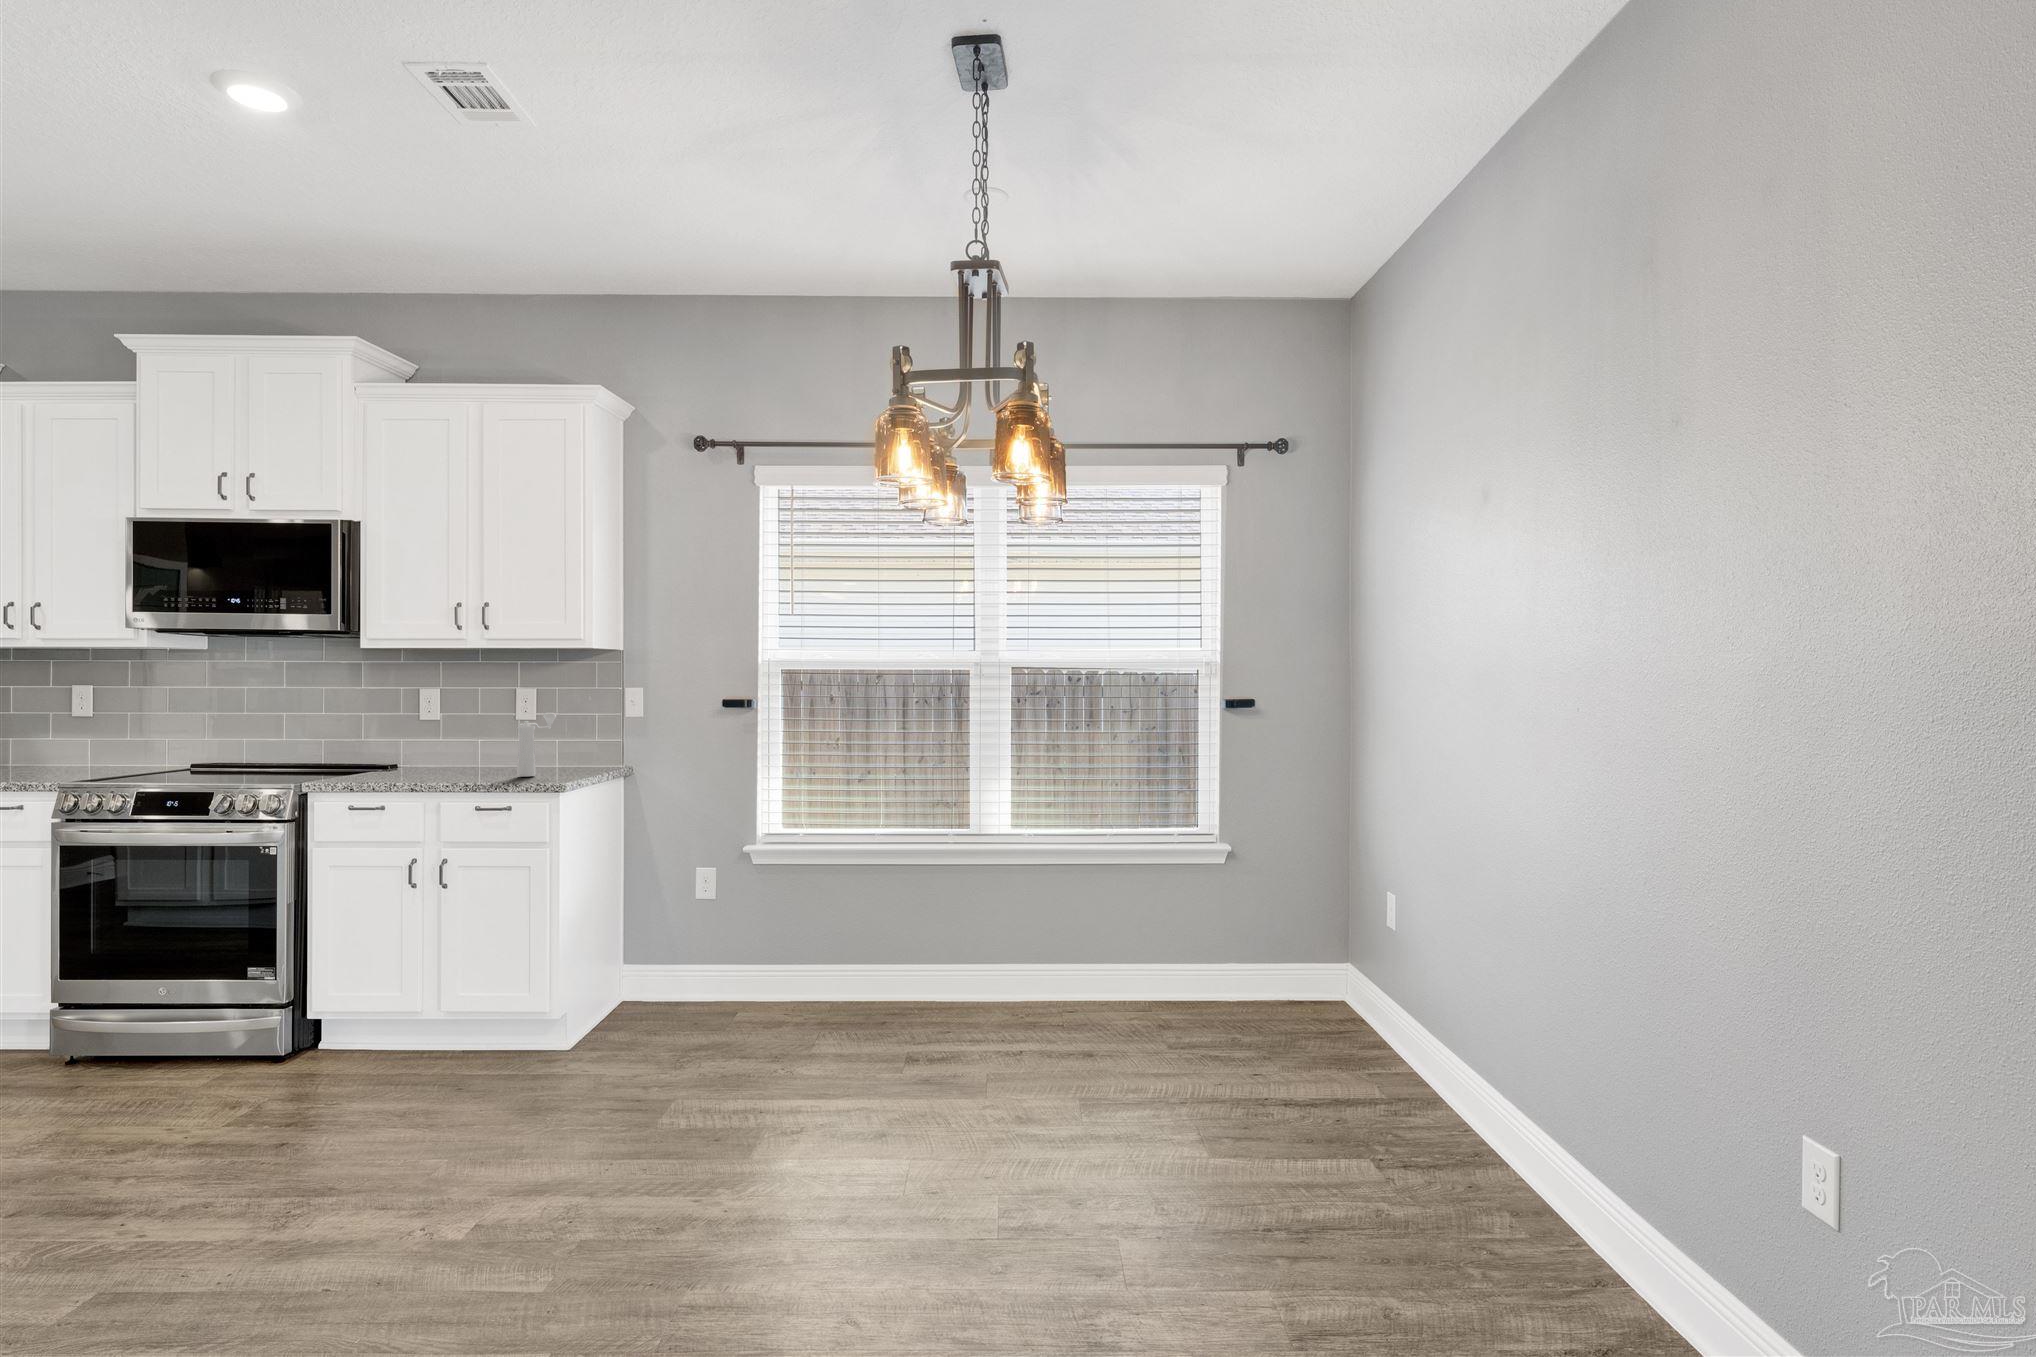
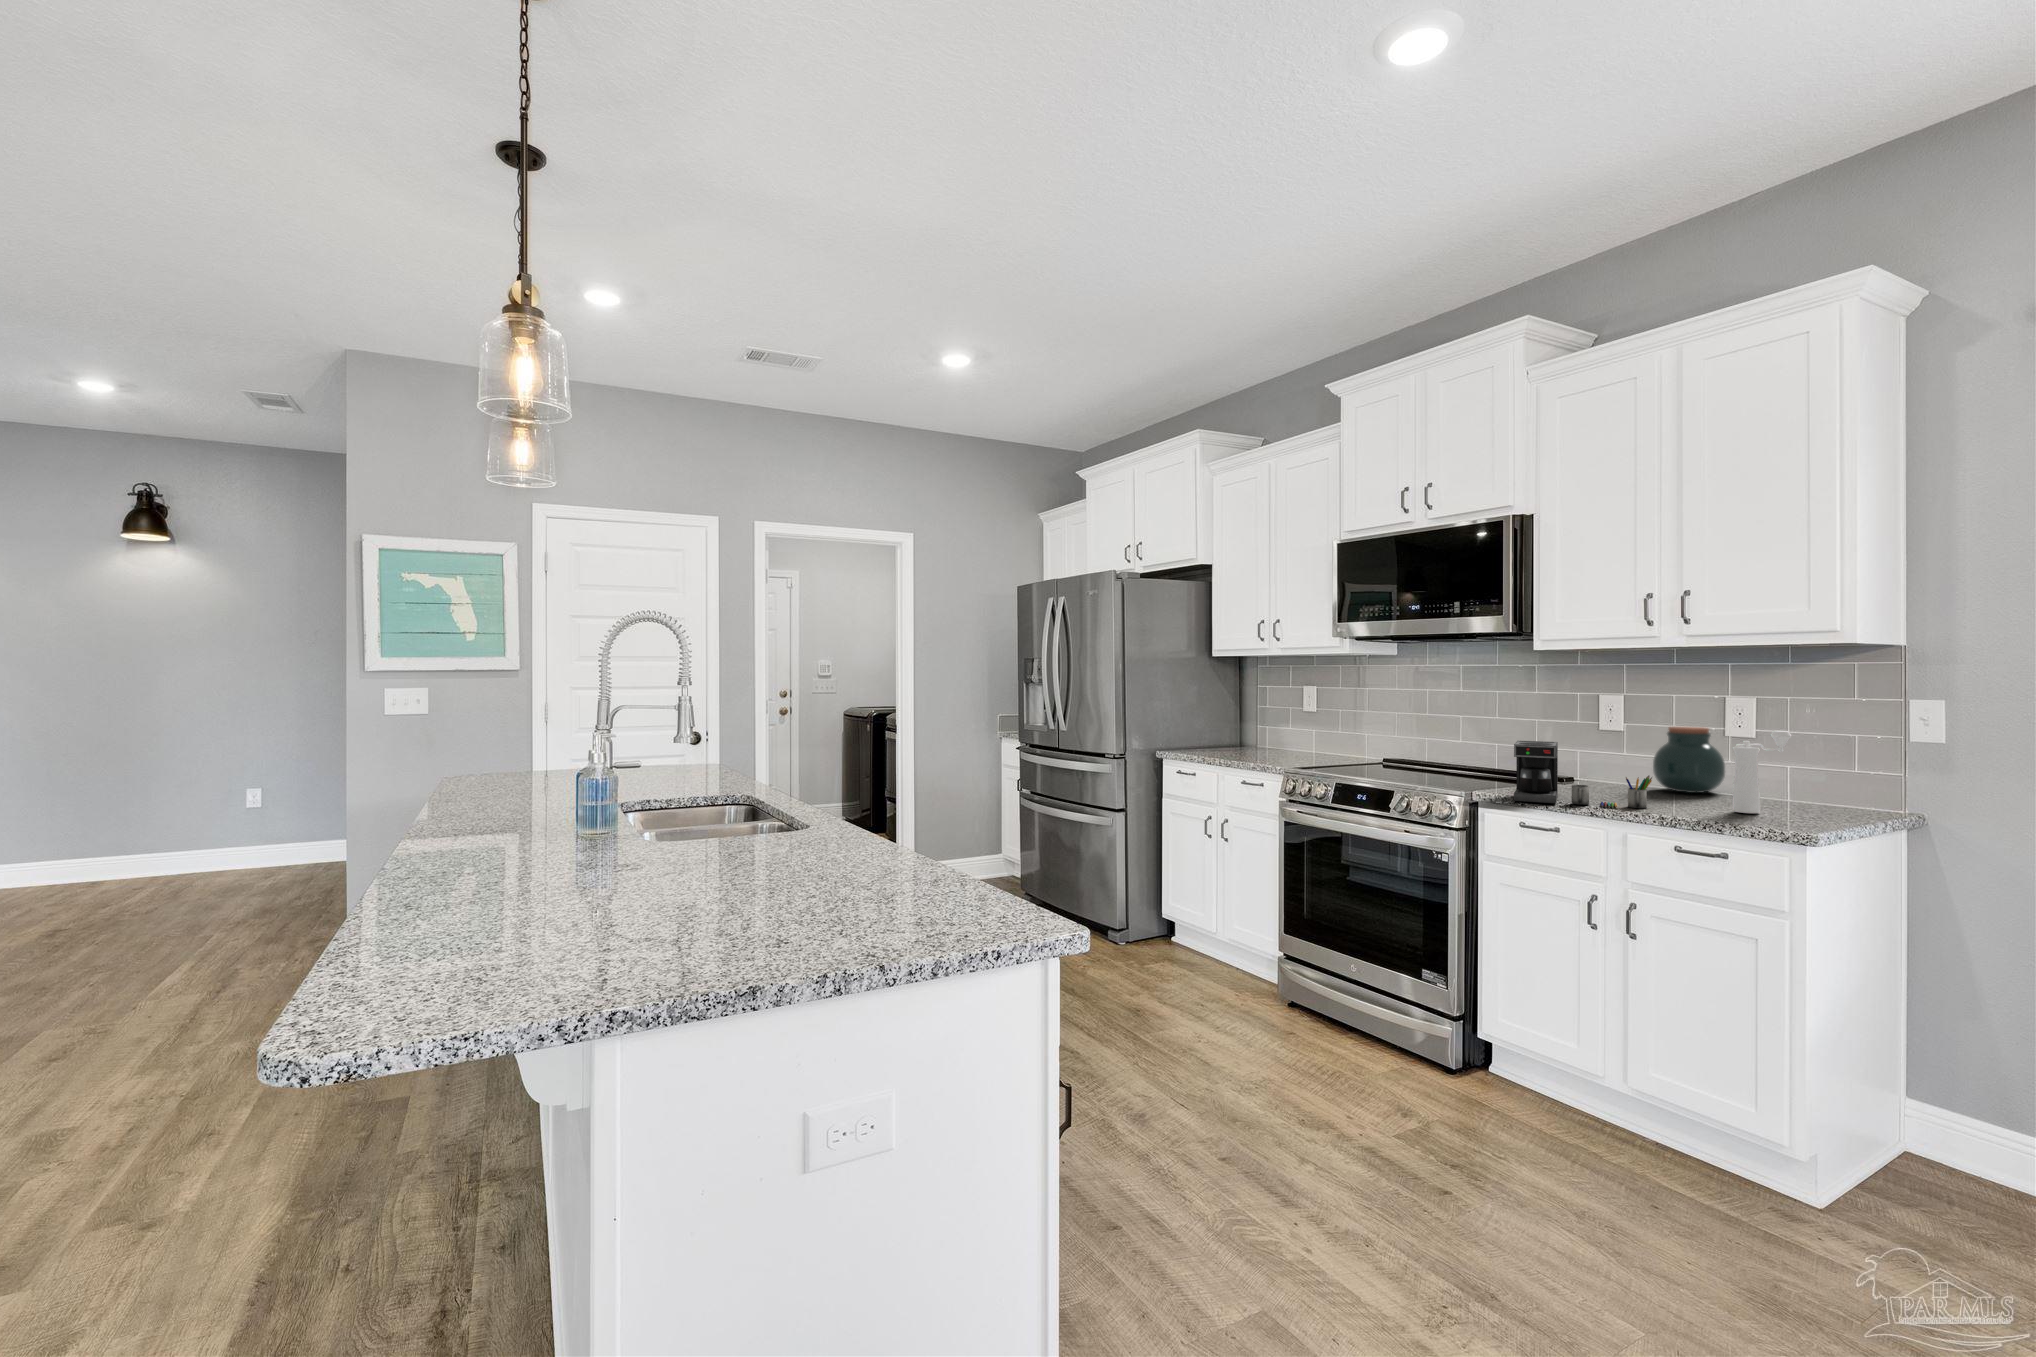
jar: none [462,714,515,768] -> present [1653,727,1725,793]
coffee maker: none [343,731,460,786] -> present [1514,741,1652,808]

